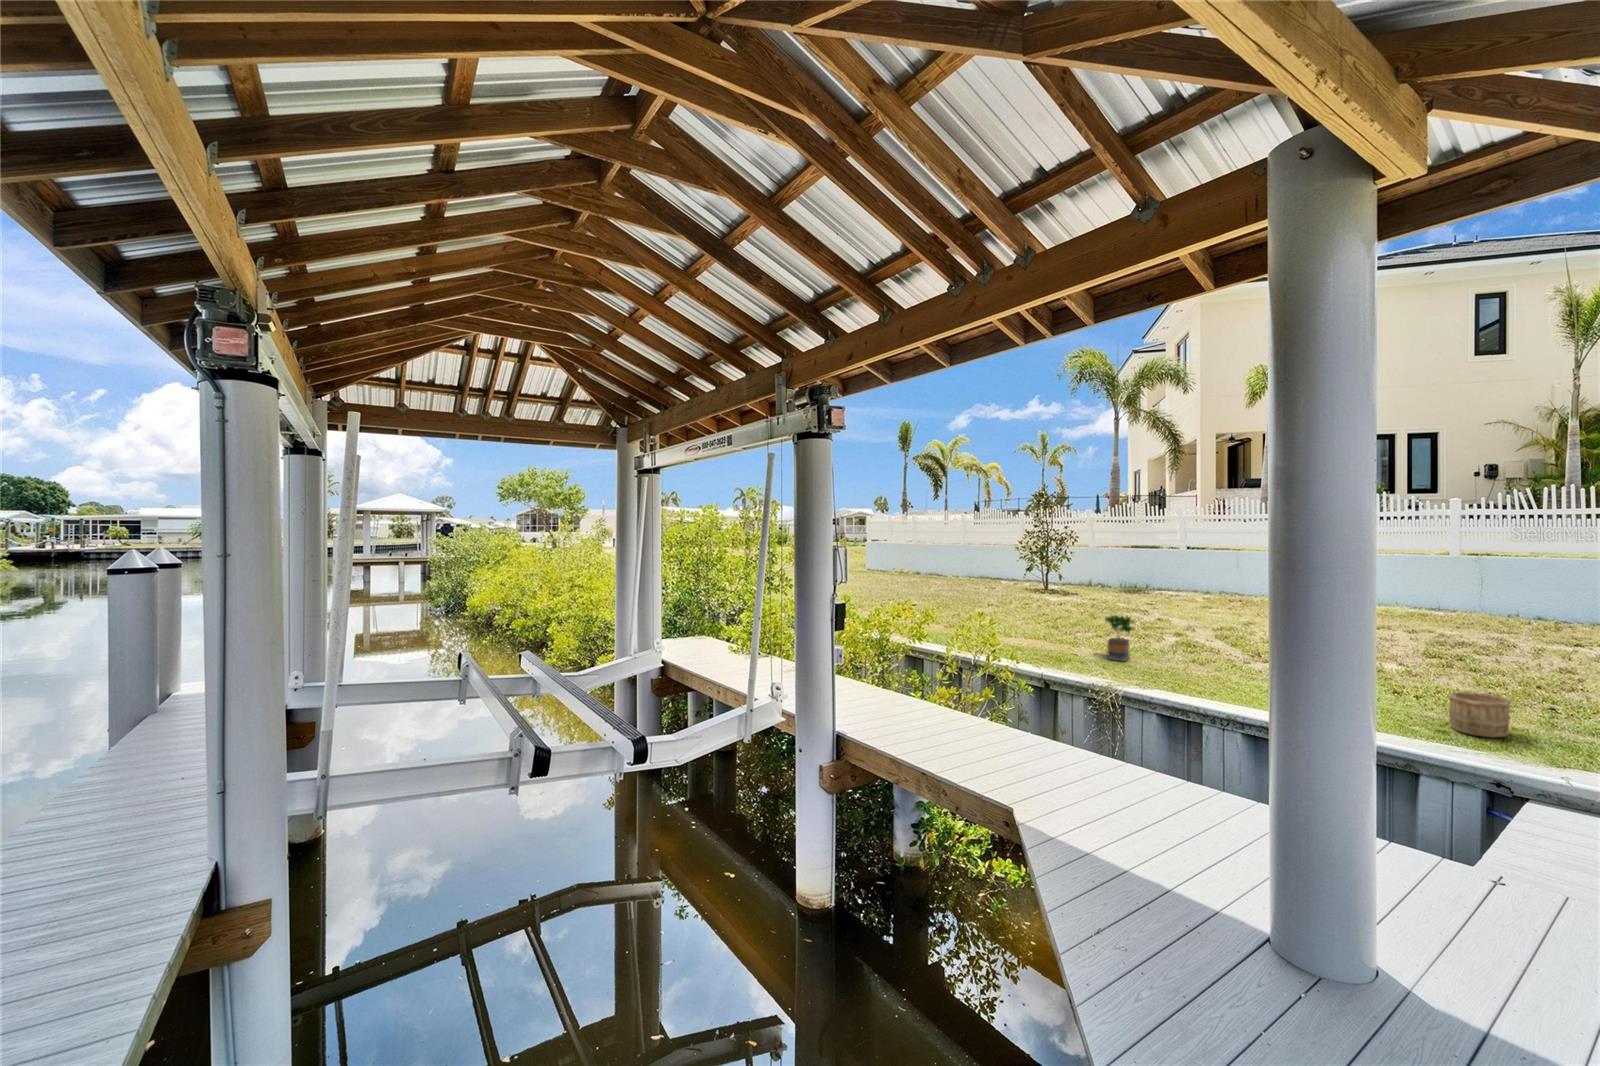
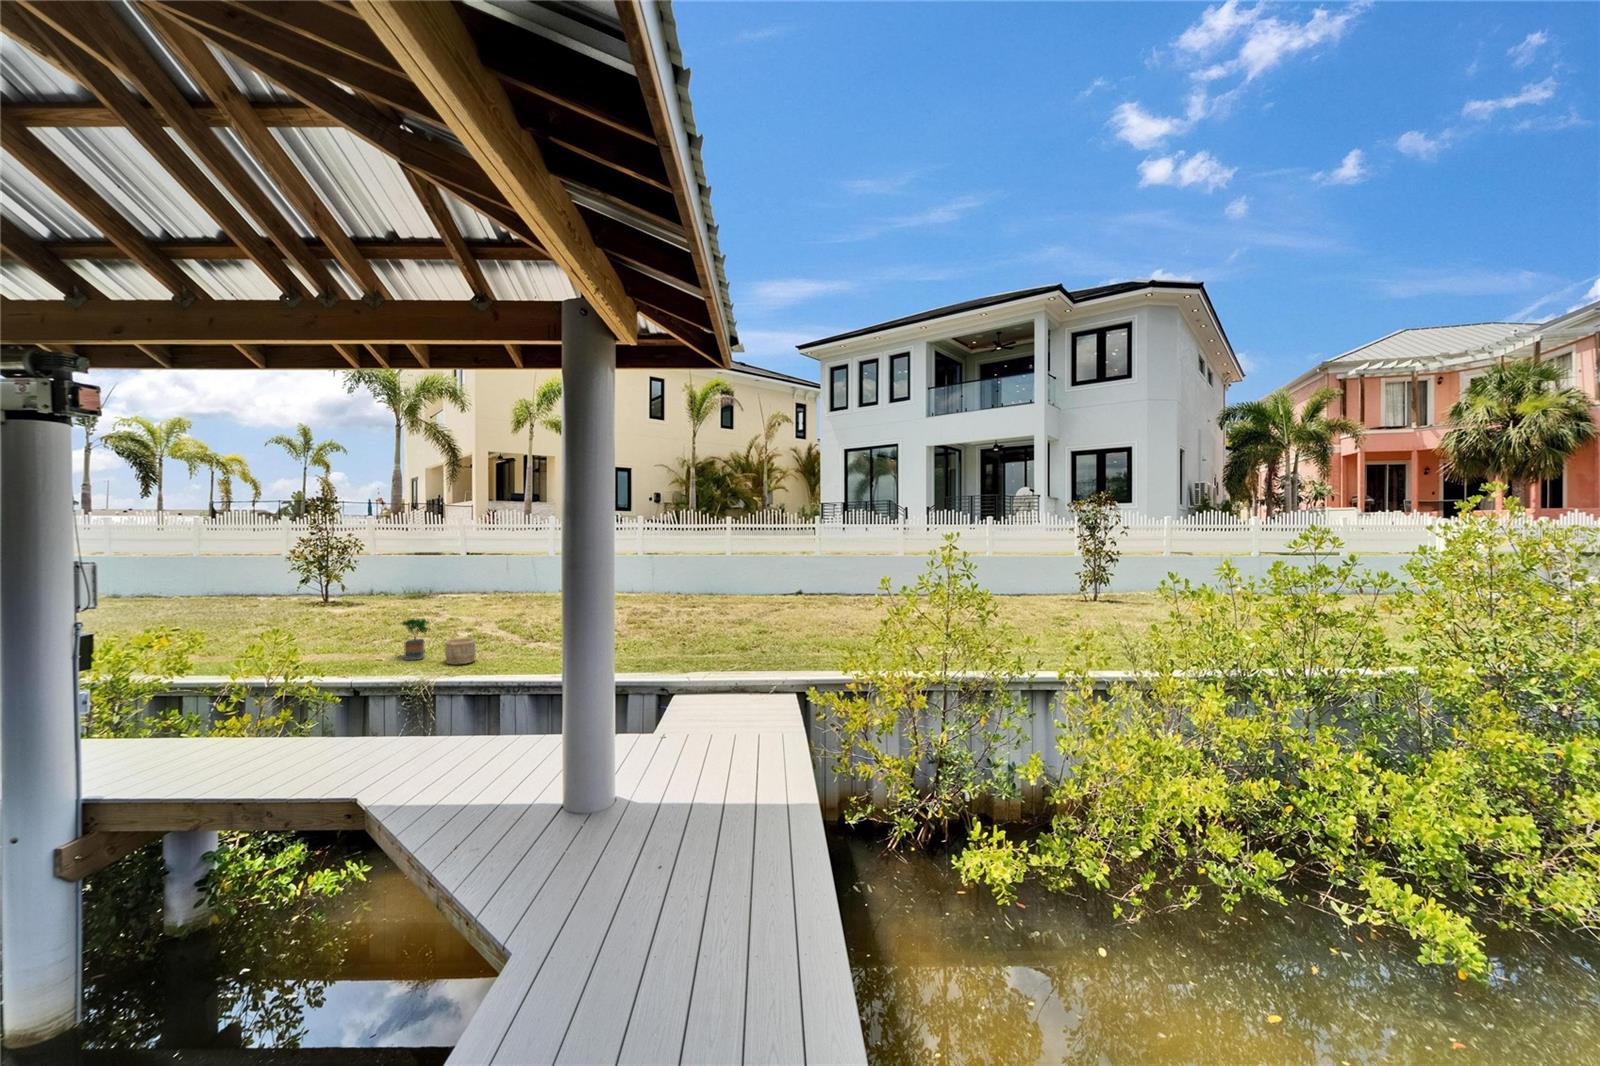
wooden bucket: present [1448,692,1511,737] -> present [445,638,476,665]

